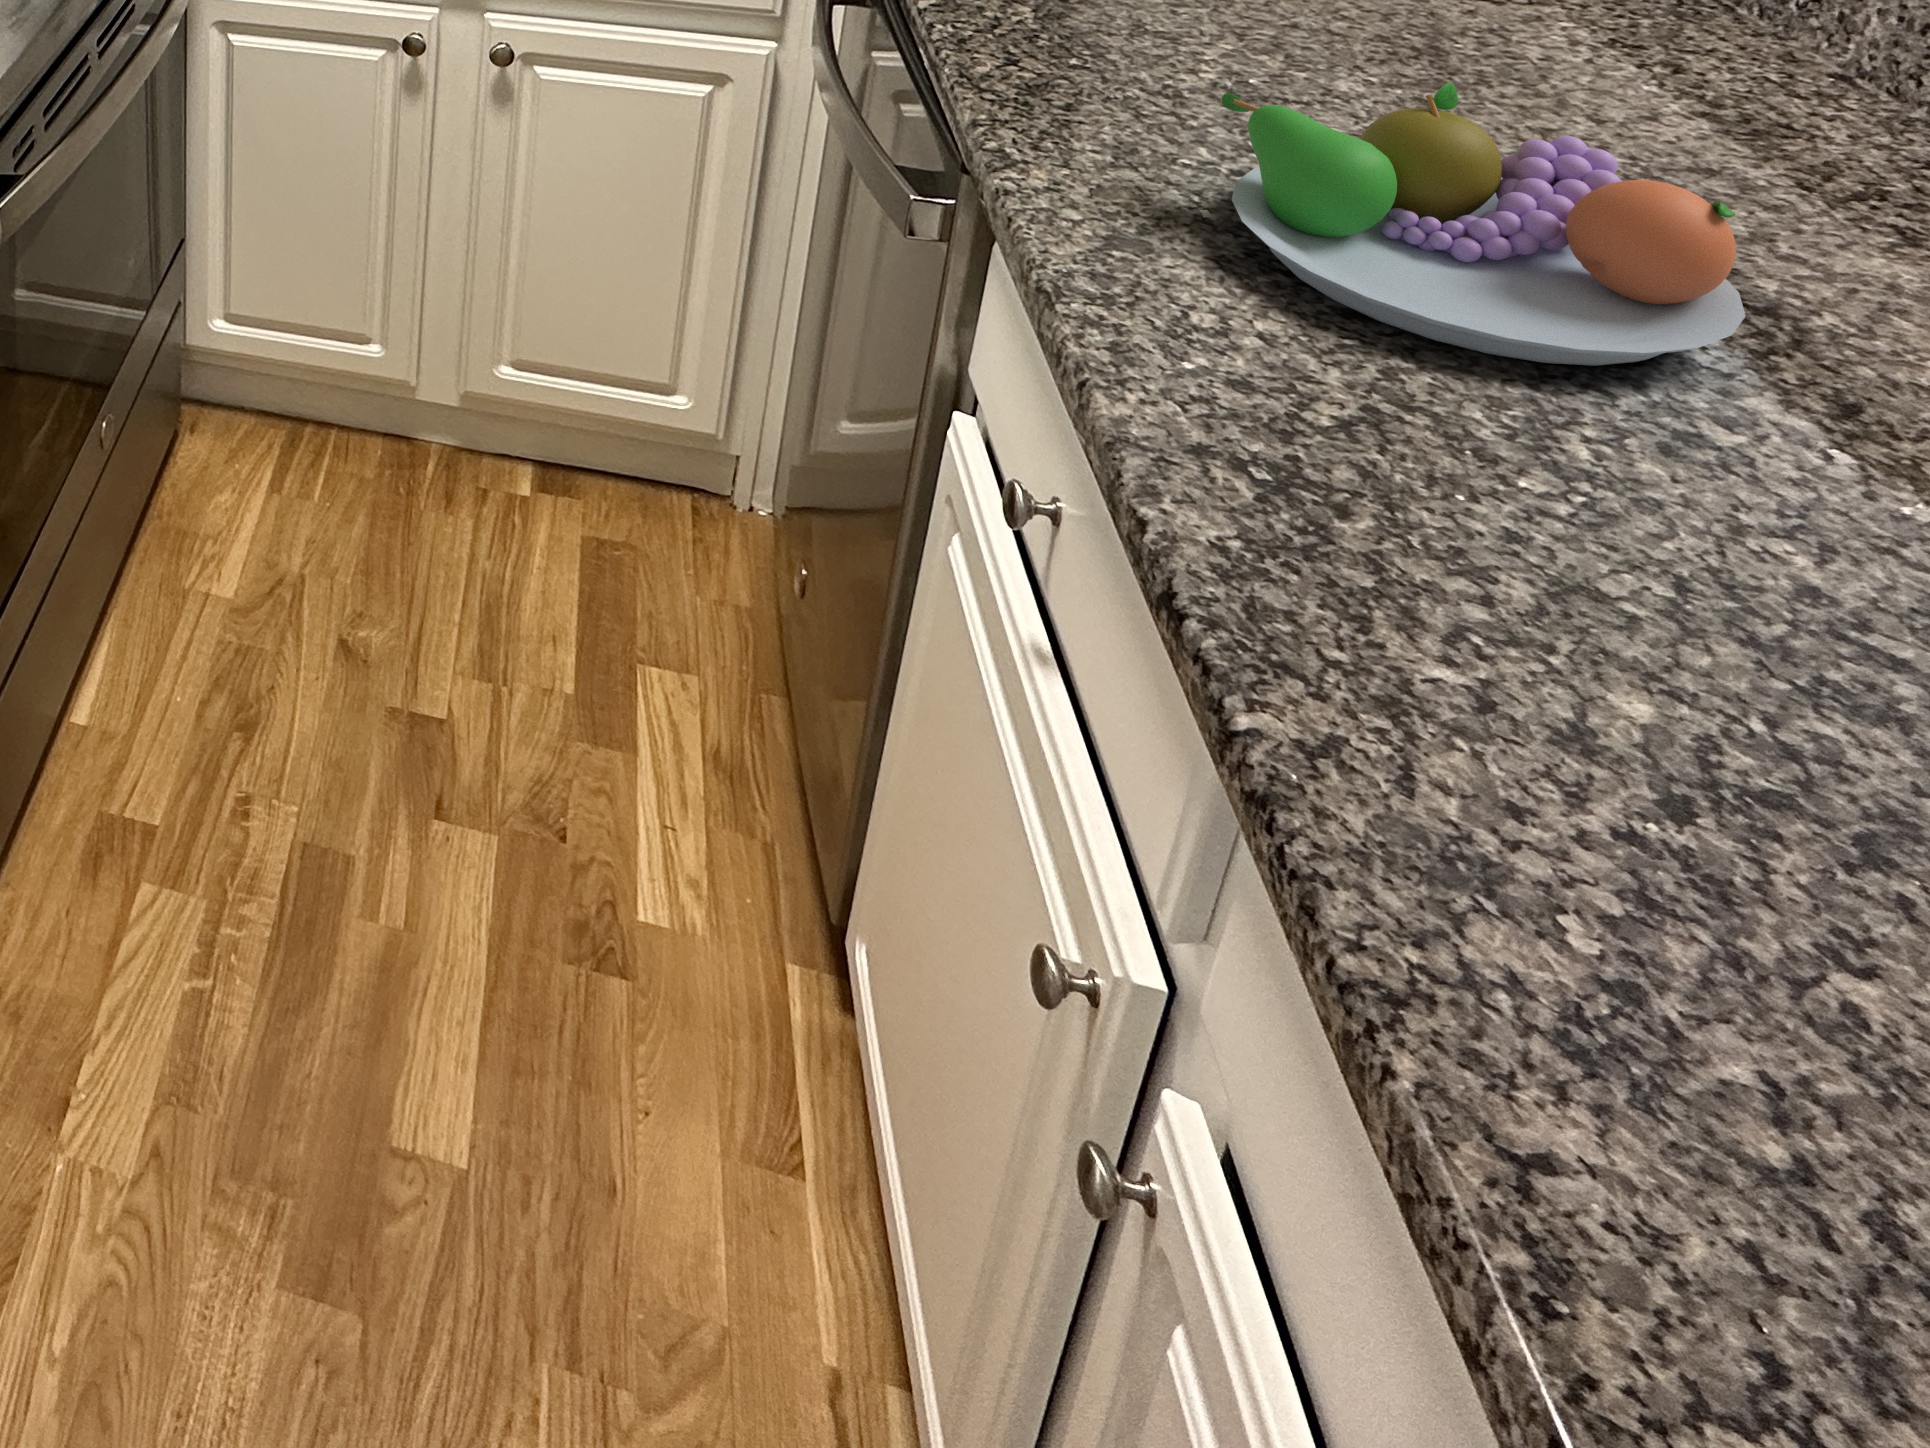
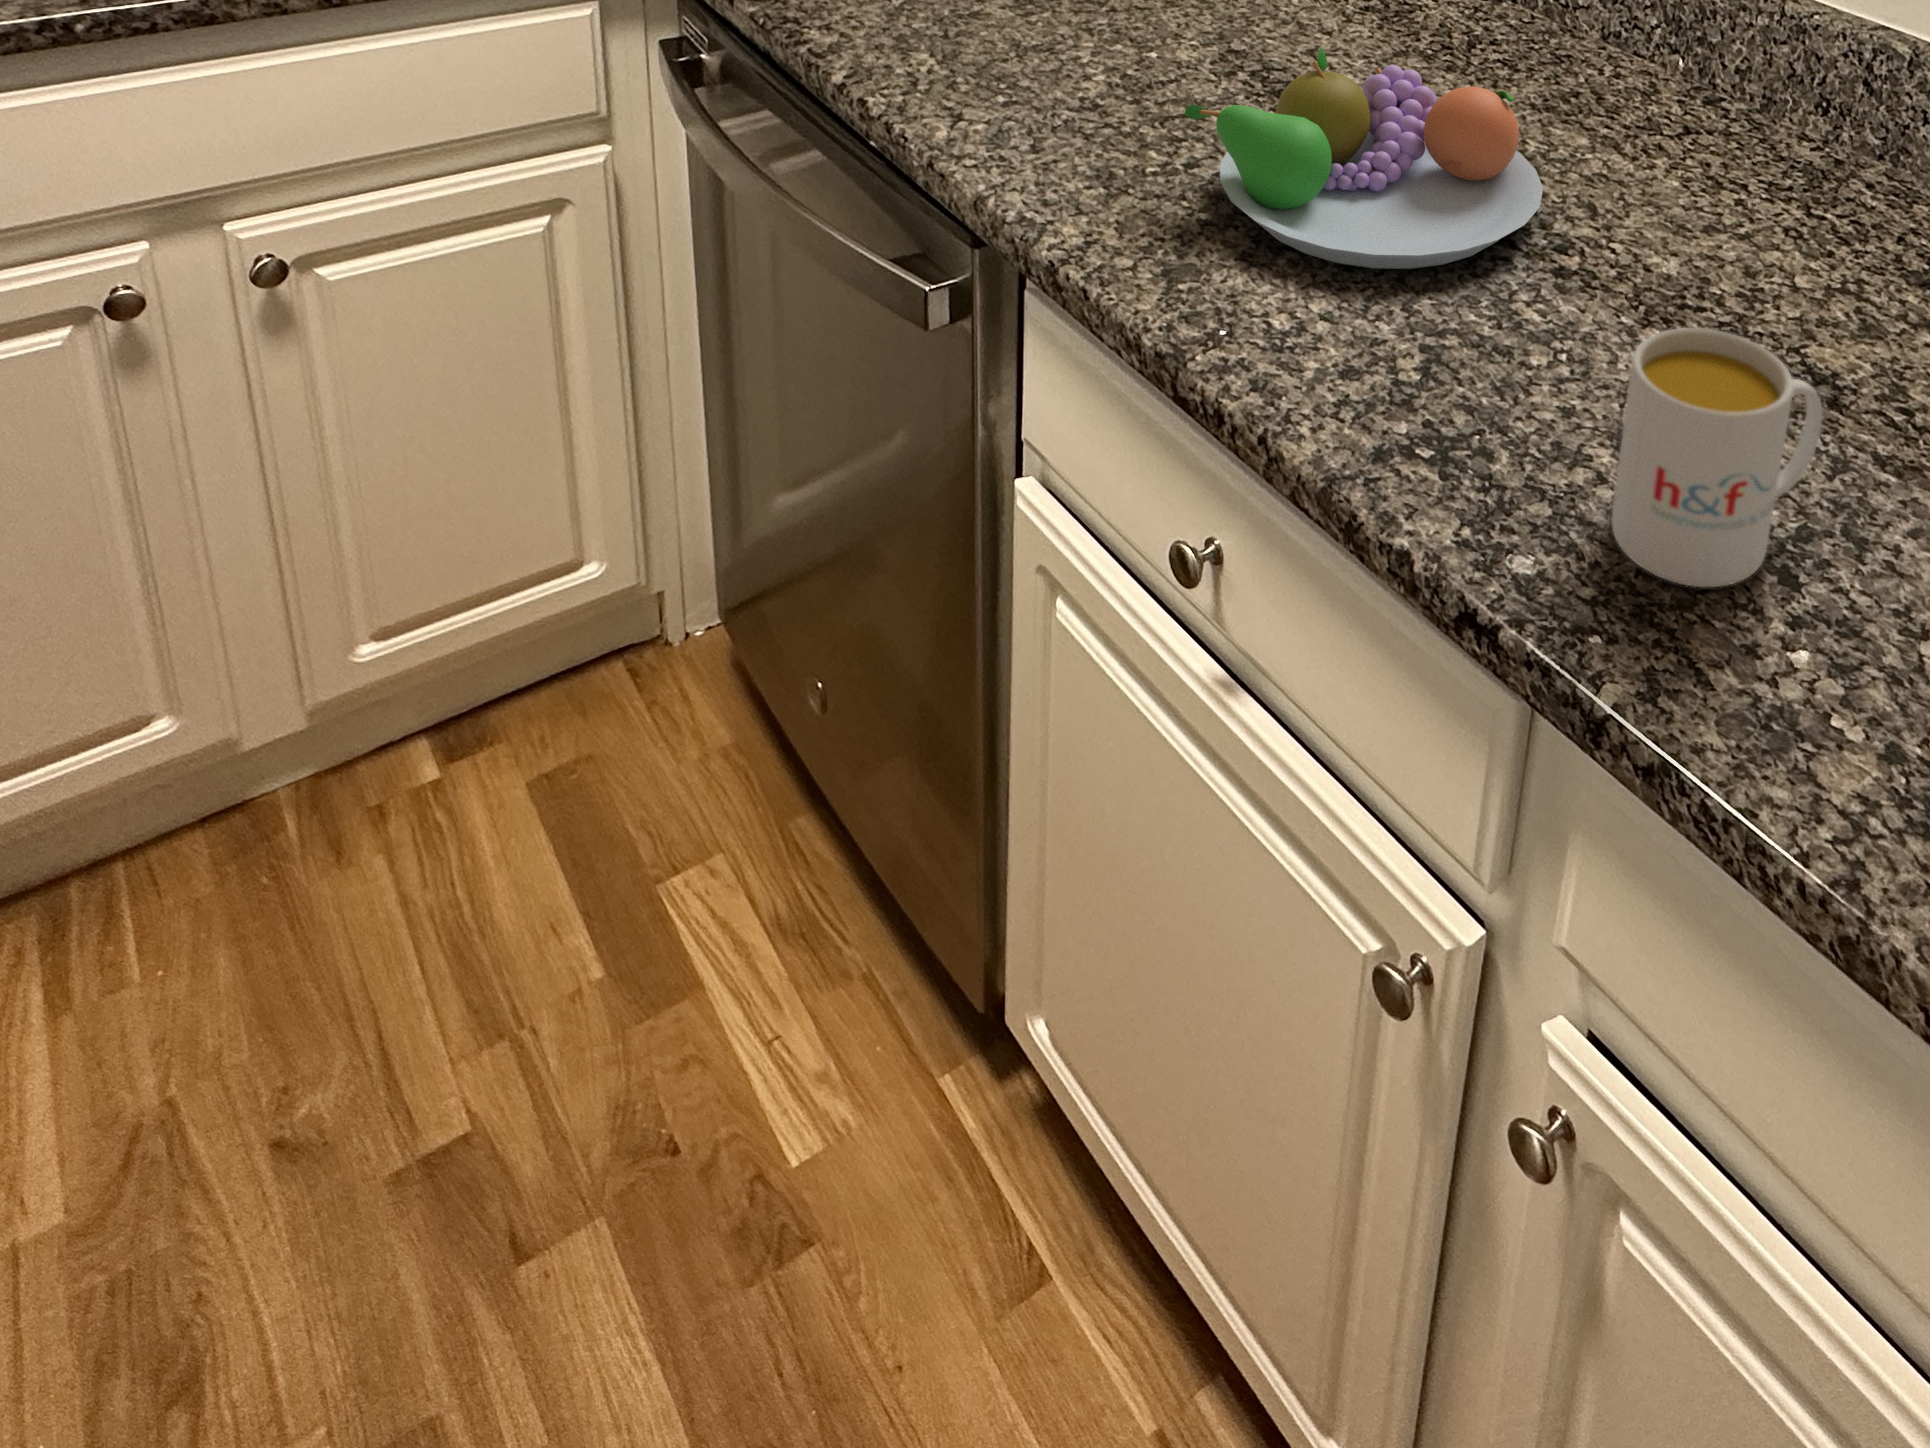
mug: none [1414,419,1824,752] -> present [1611,328,1823,587]

